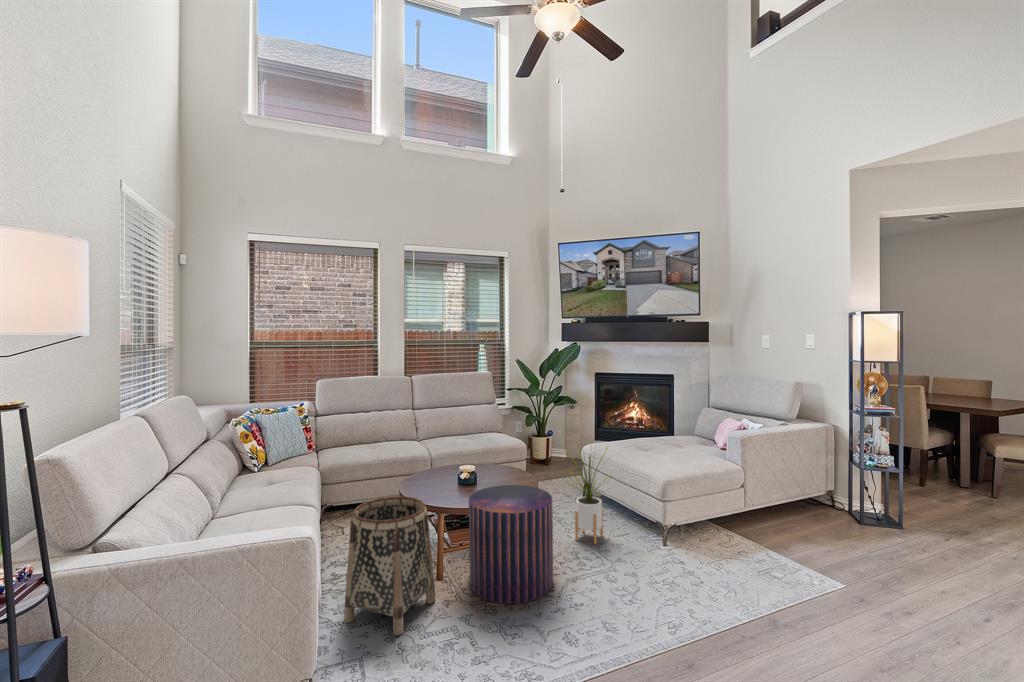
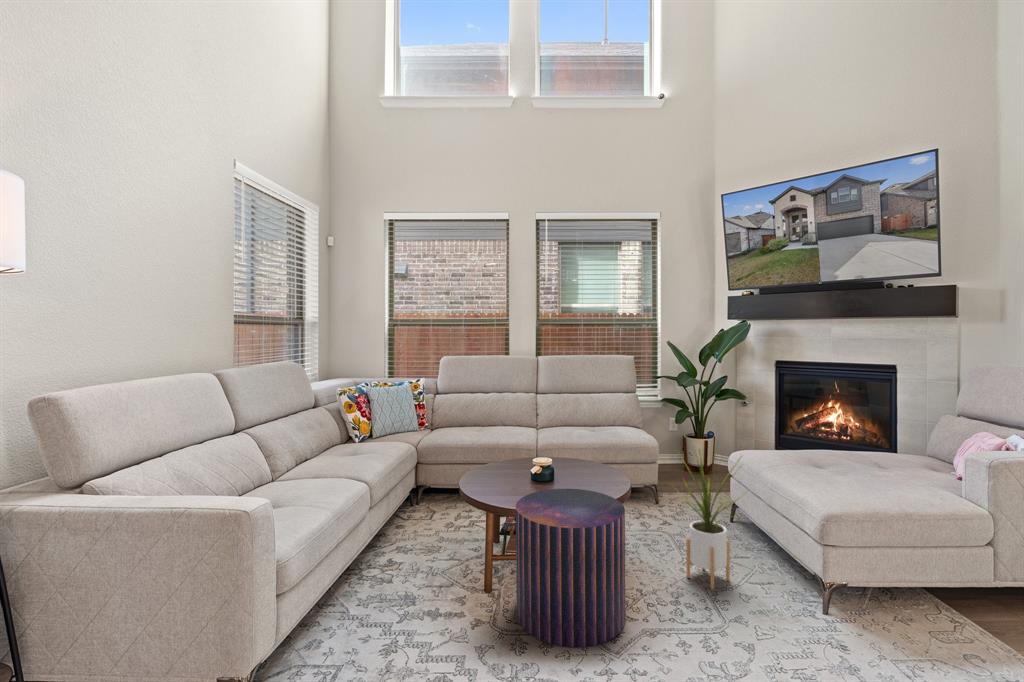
basket: present [344,496,435,635] -> none [366,483,469,646]

